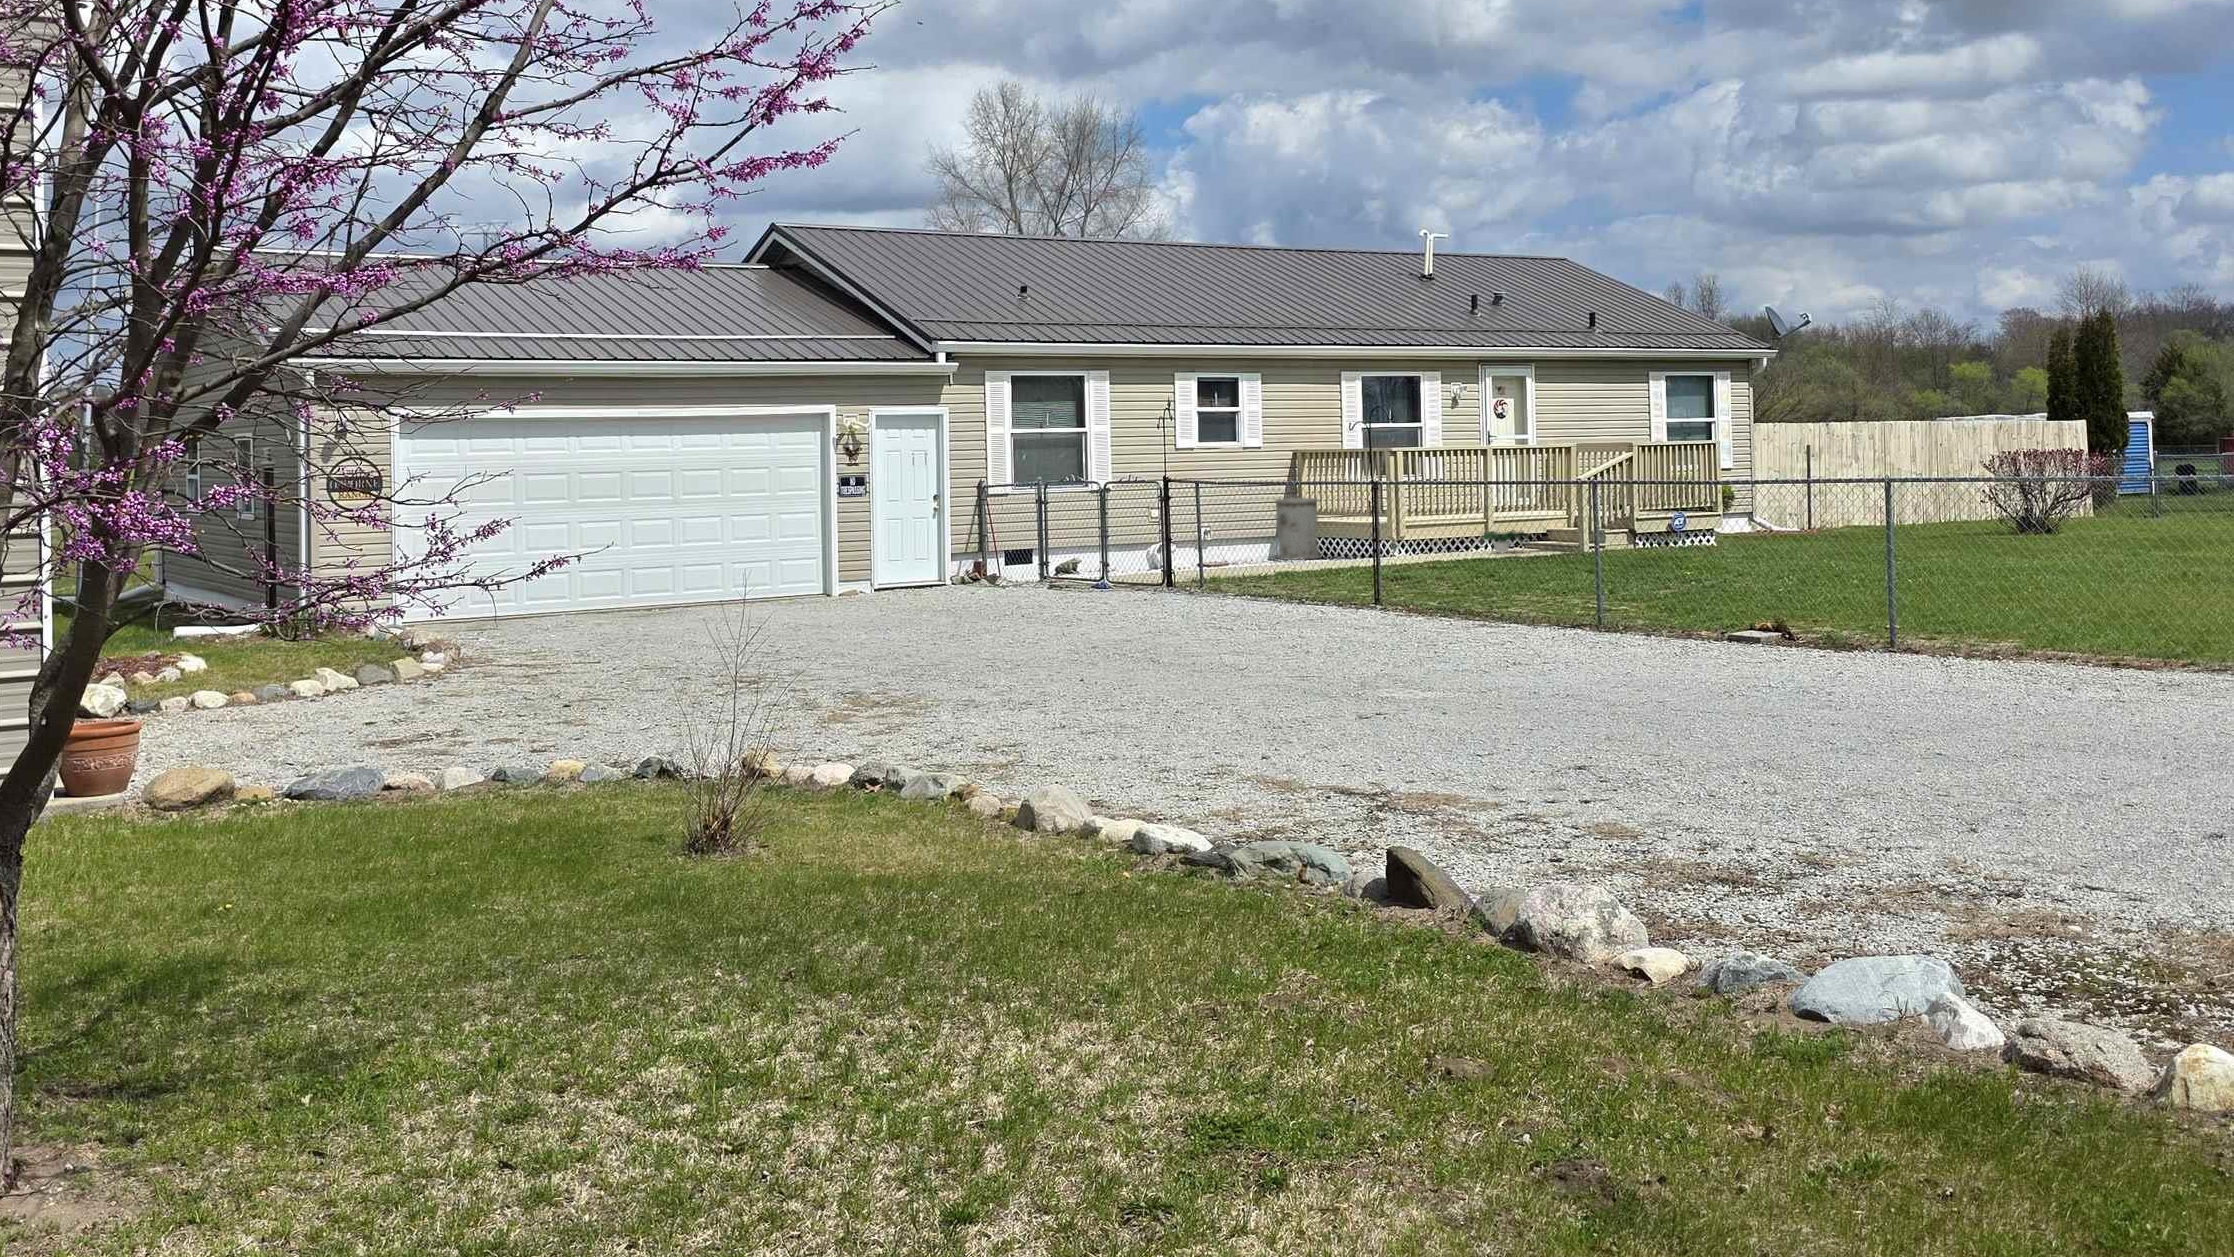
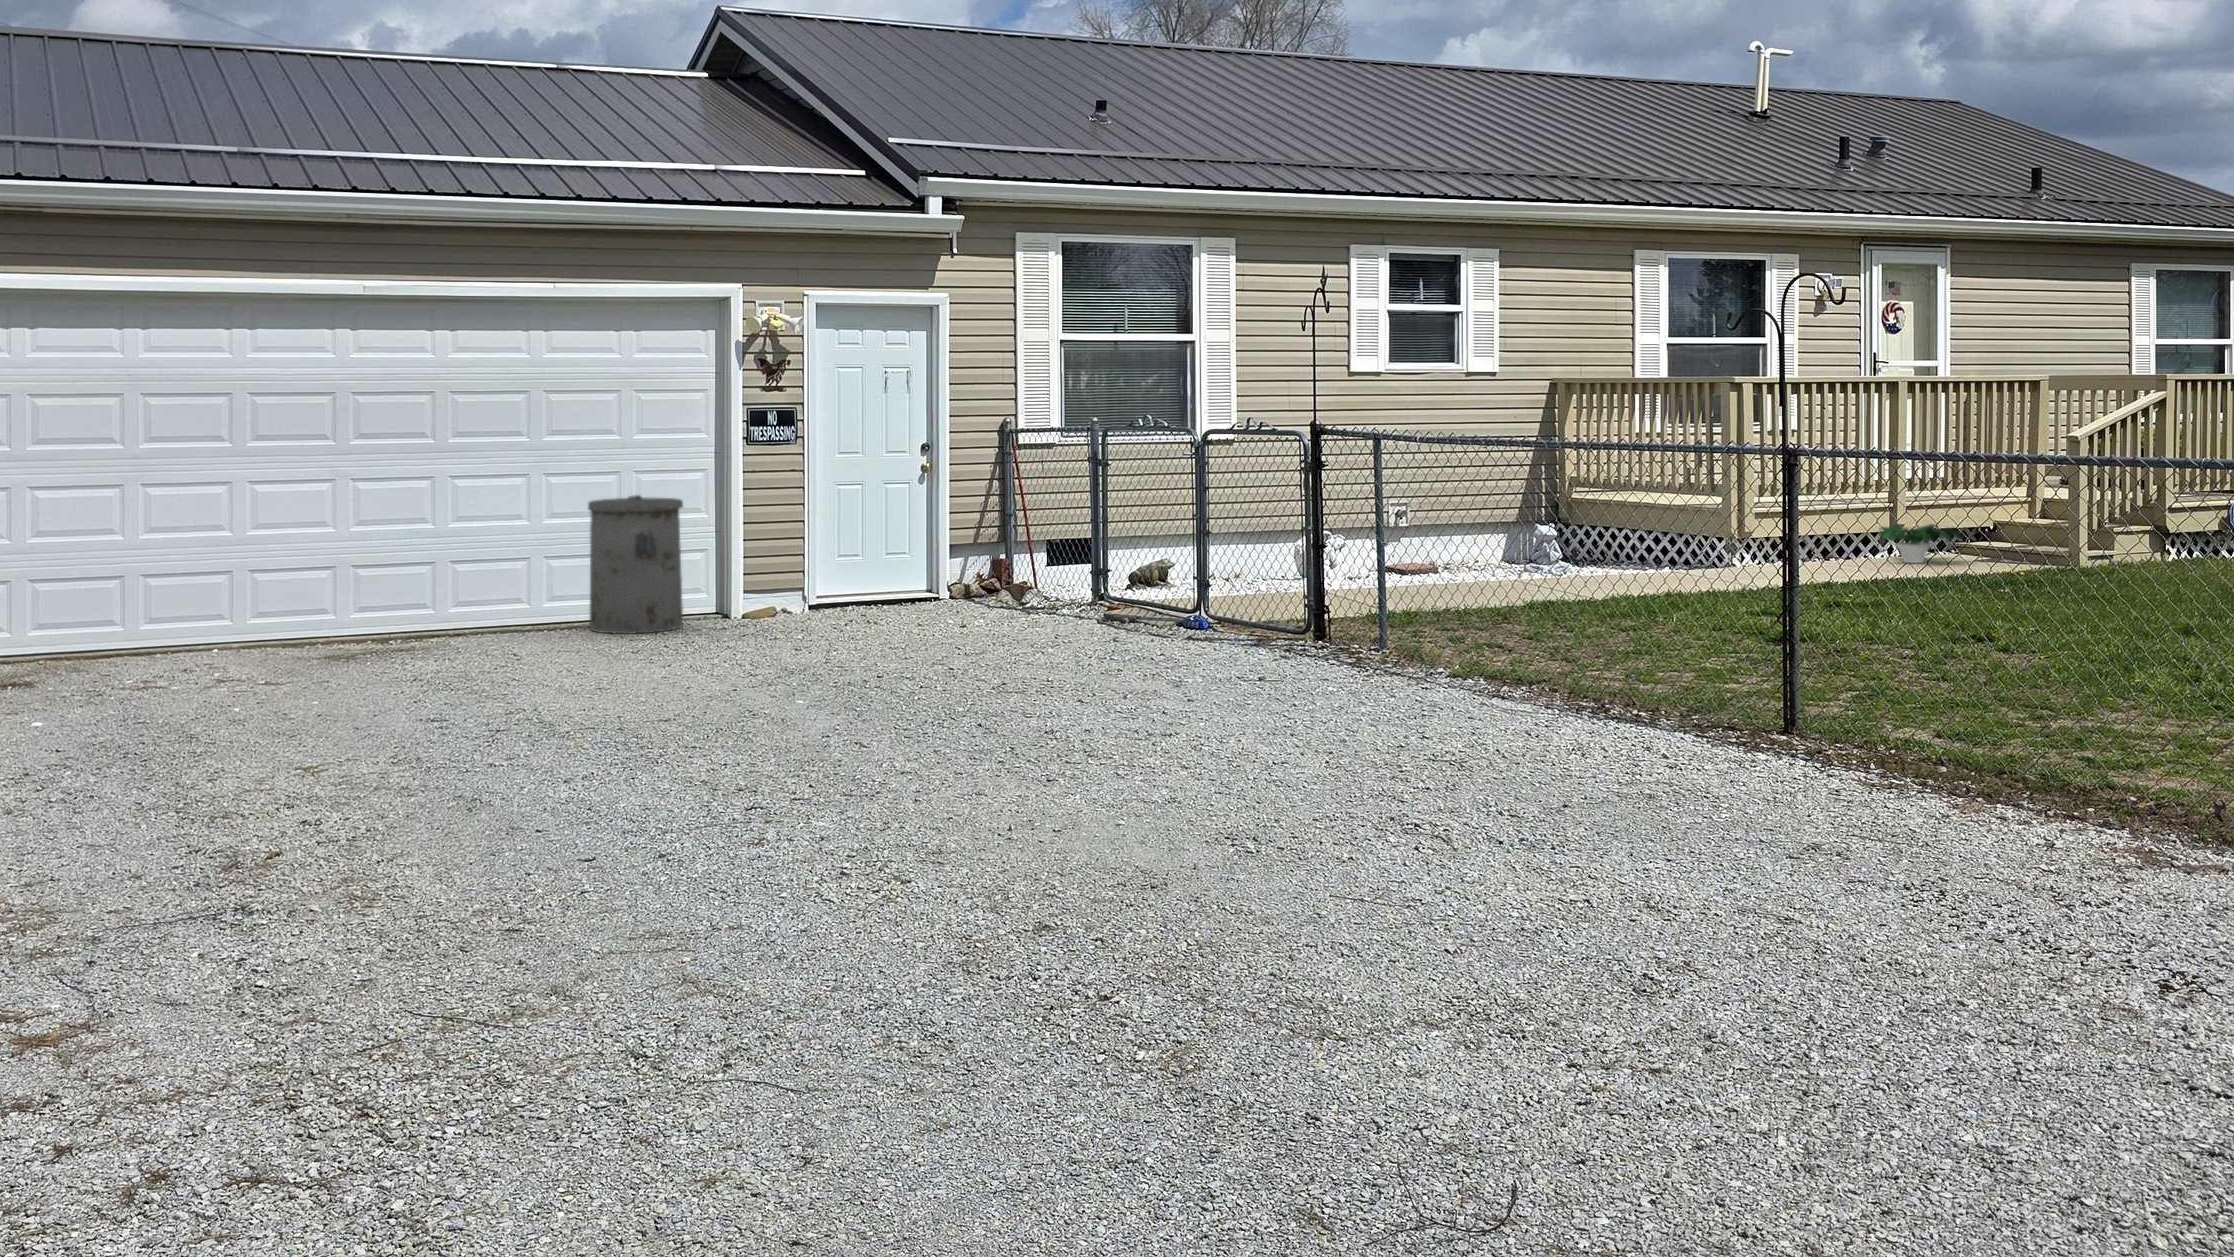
trash can: present [1275,498,1320,560] -> present [588,495,683,634]

